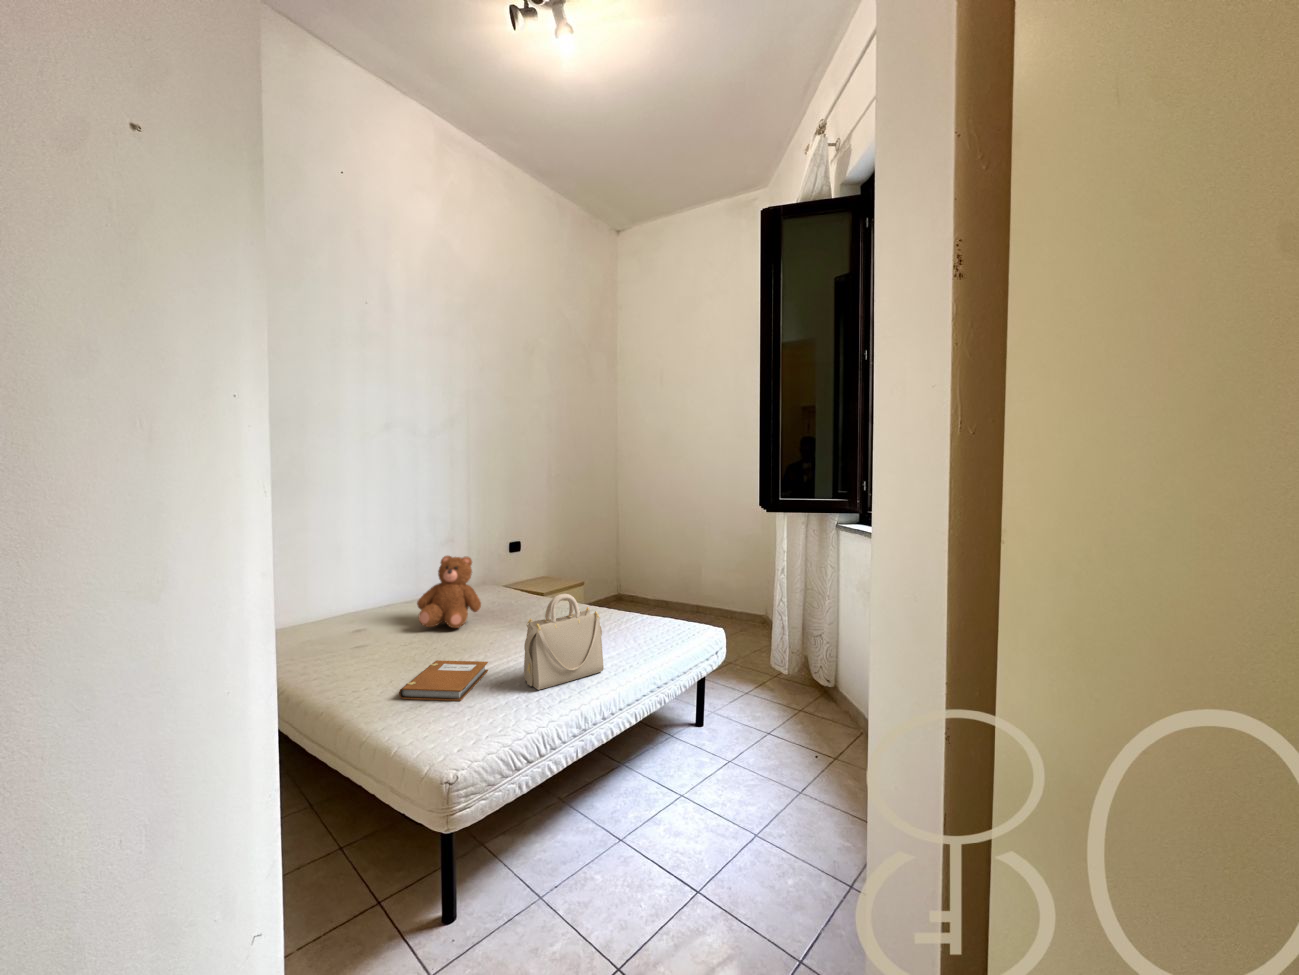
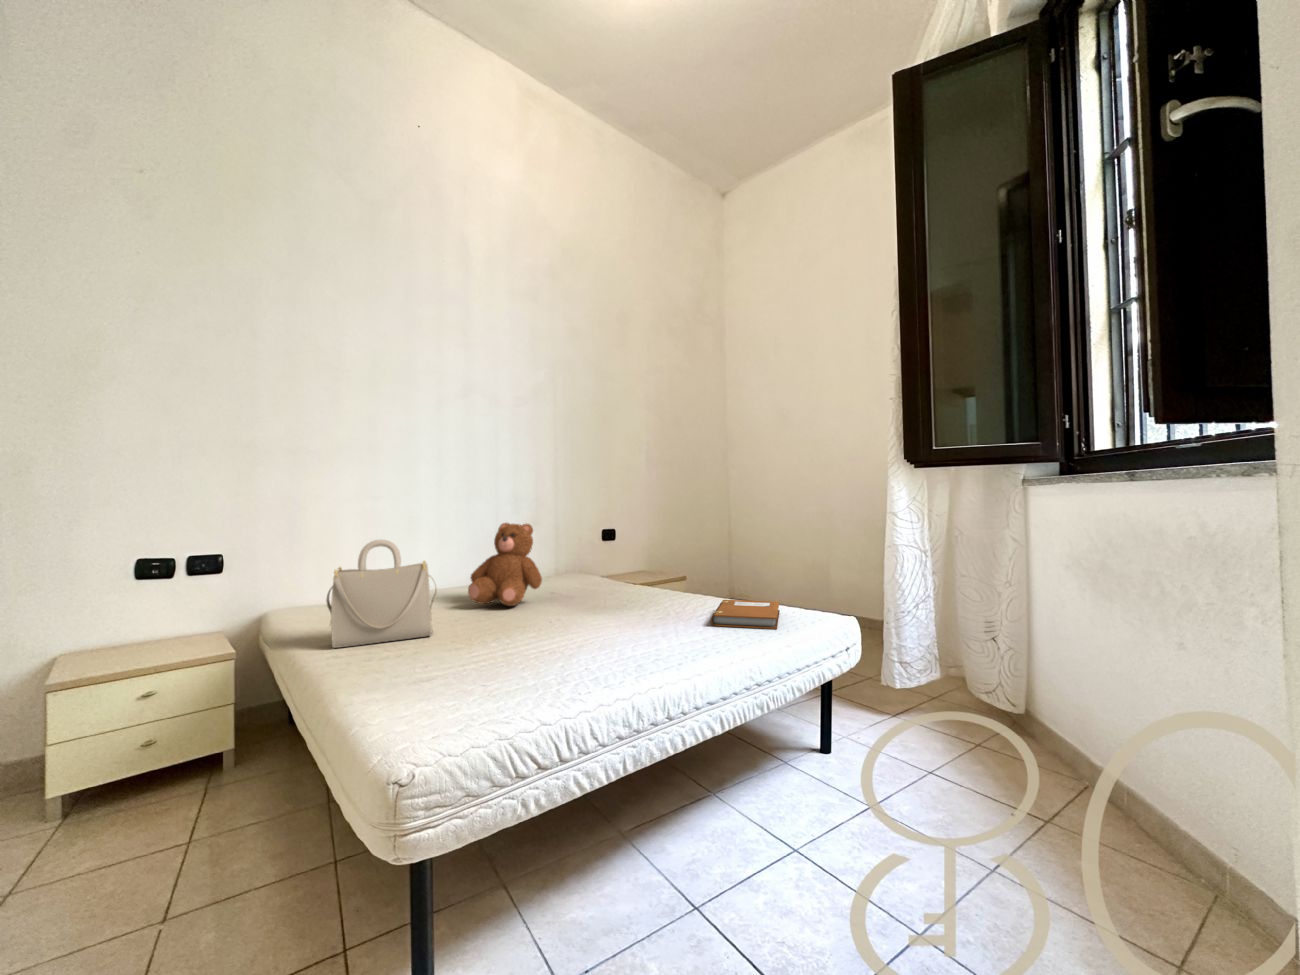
handbag: present [524,594,604,690] -> present [326,540,437,648]
notebook: present [399,660,488,701] -> present [711,600,780,629]

